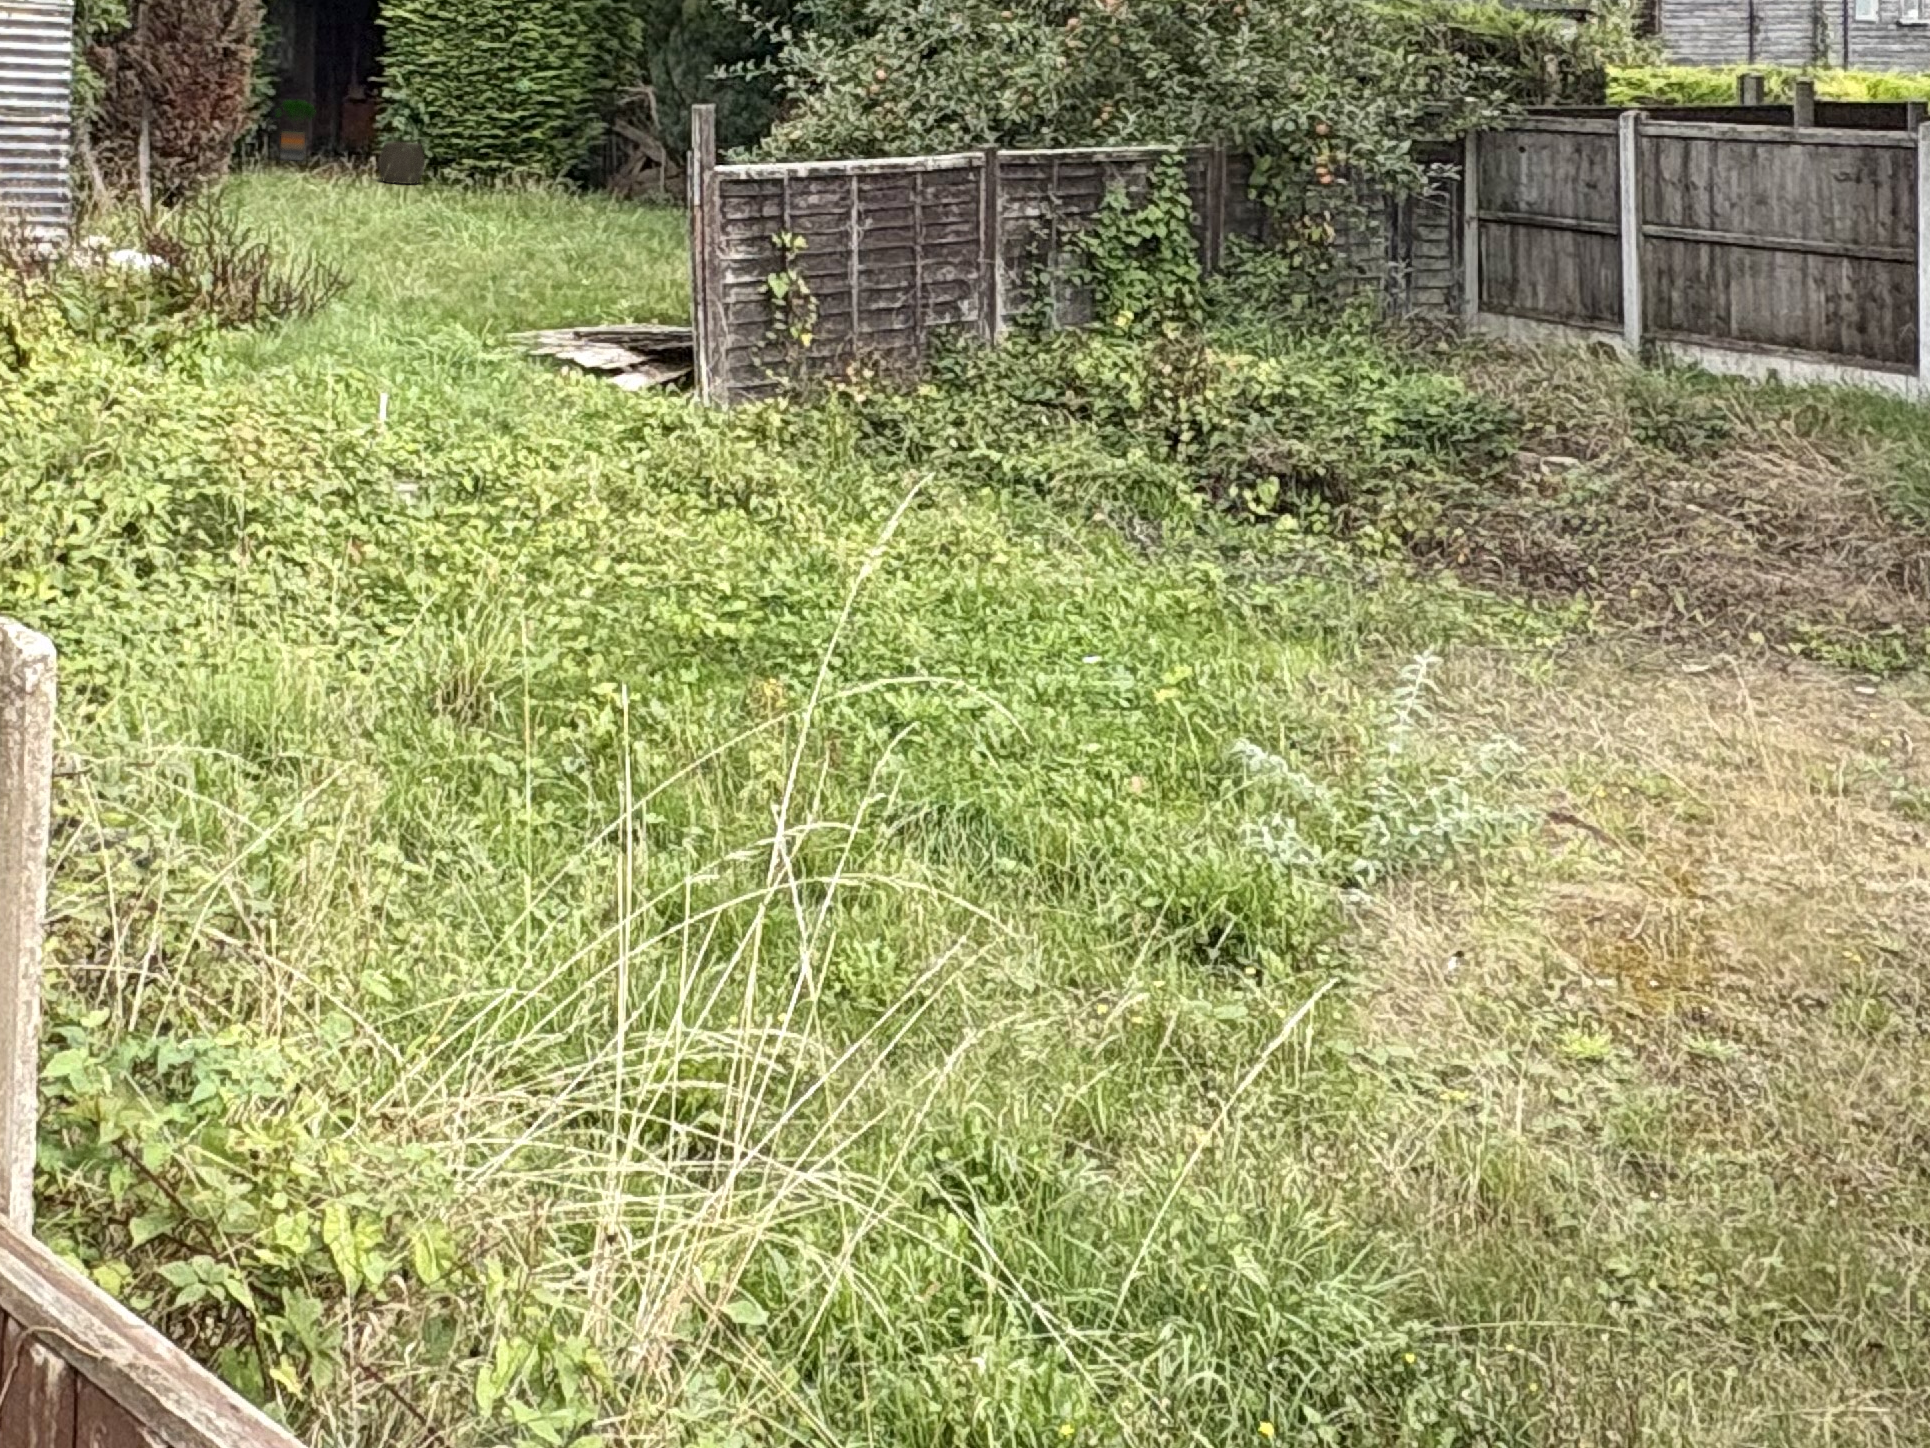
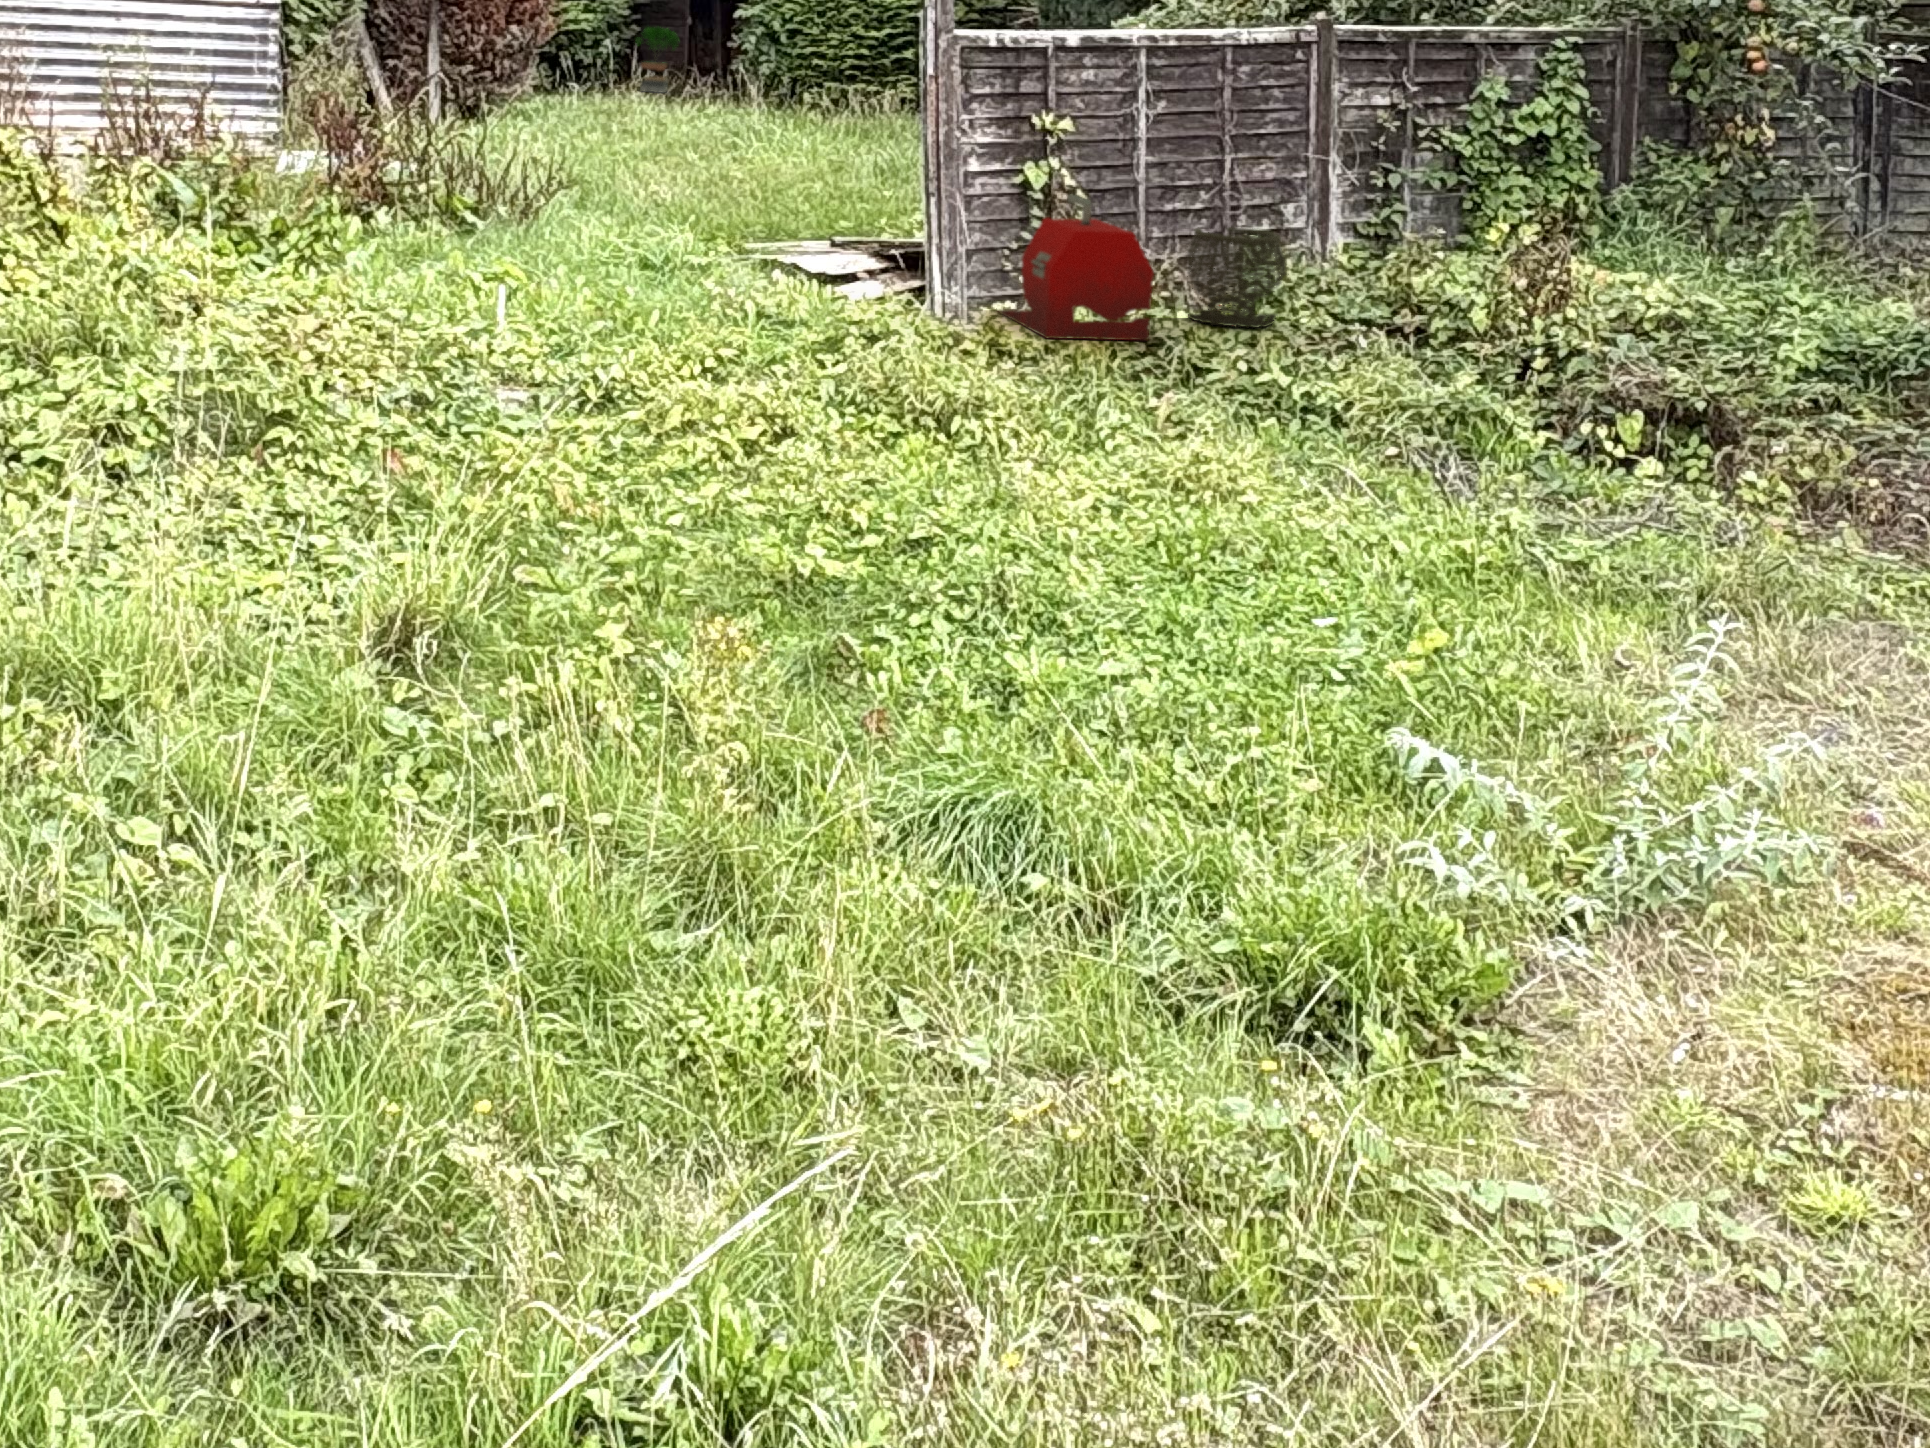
woven basket: present [379,142,425,184] -> present [1187,227,1287,328]
toolbox: none [729,295,869,419] -> present [998,195,1154,340]

